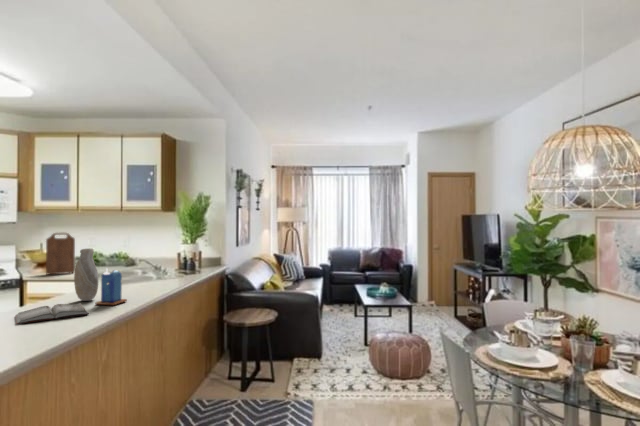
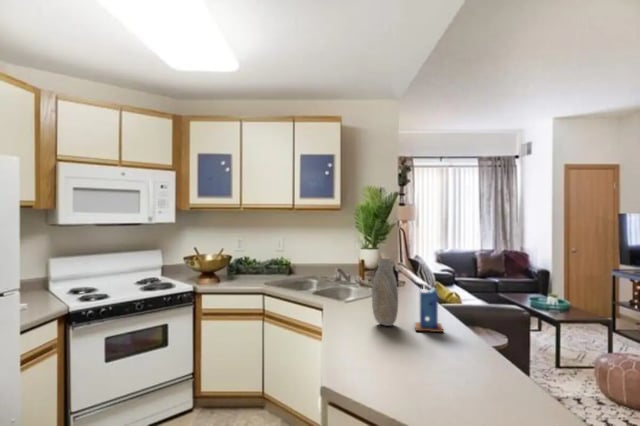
cutting board: present [46,233,75,274] -> none [224,236,253,288]
hardback book: present [16,303,89,324] -> none [368,330,456,363]

